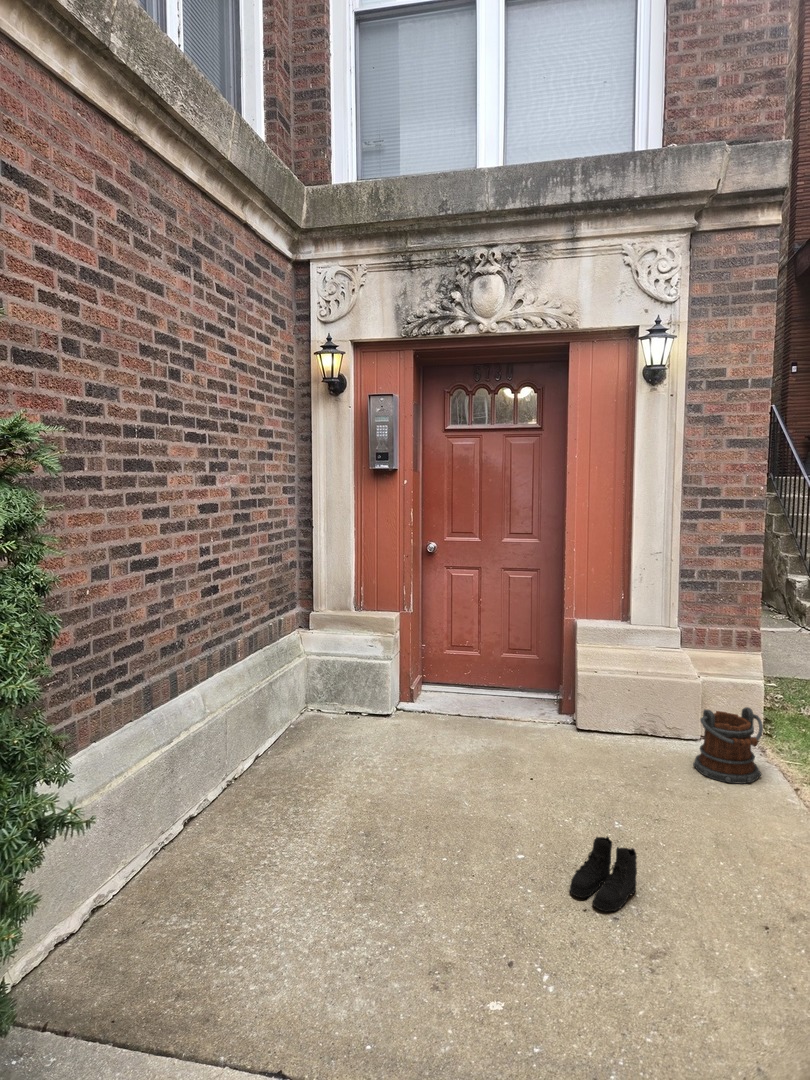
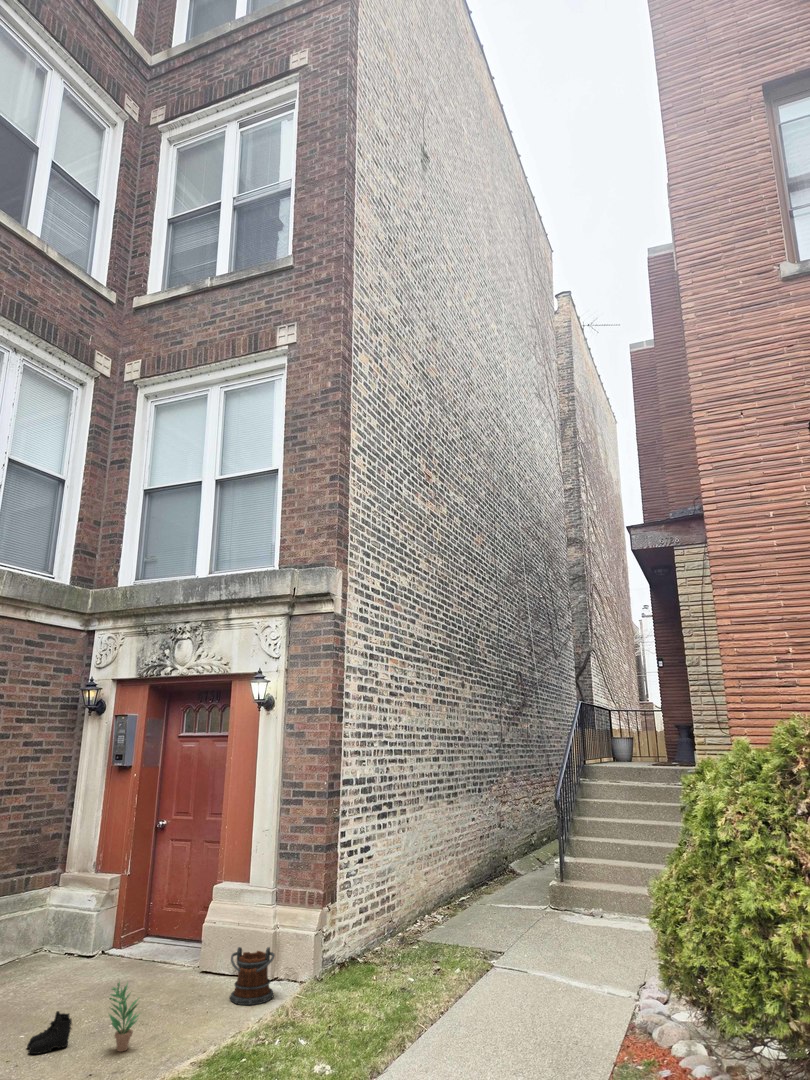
potted plant: none [699,789,759,892] -> present [109,982,139,1052]

